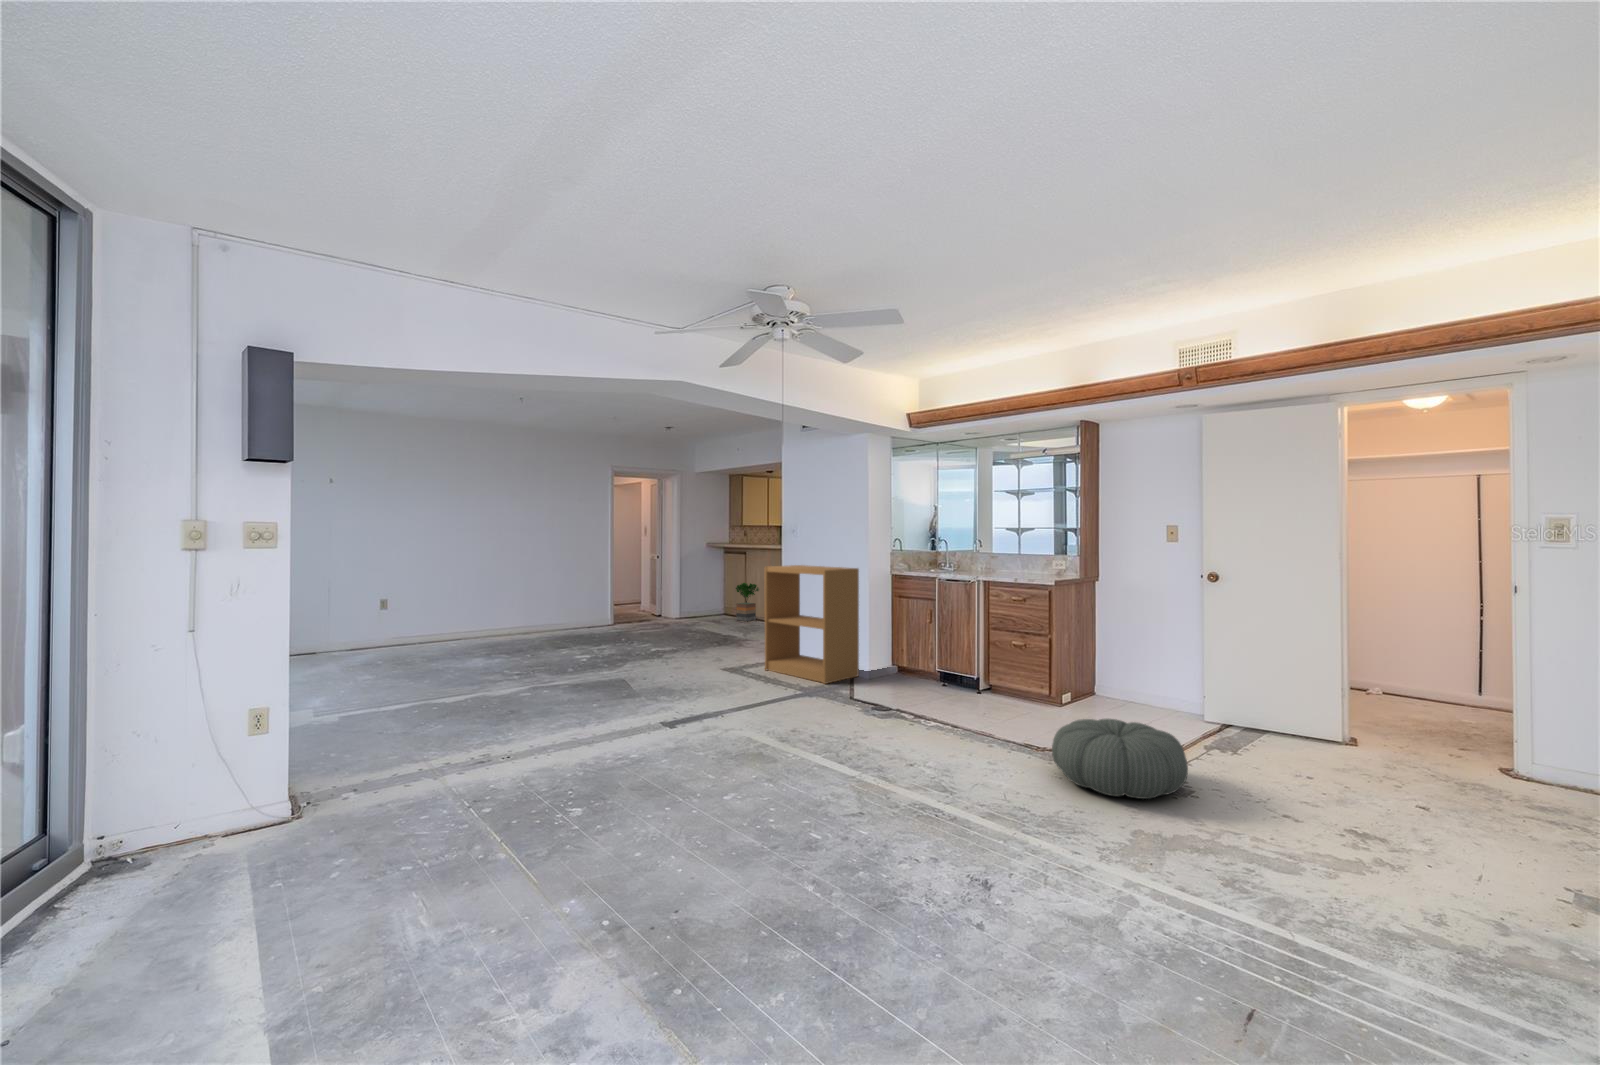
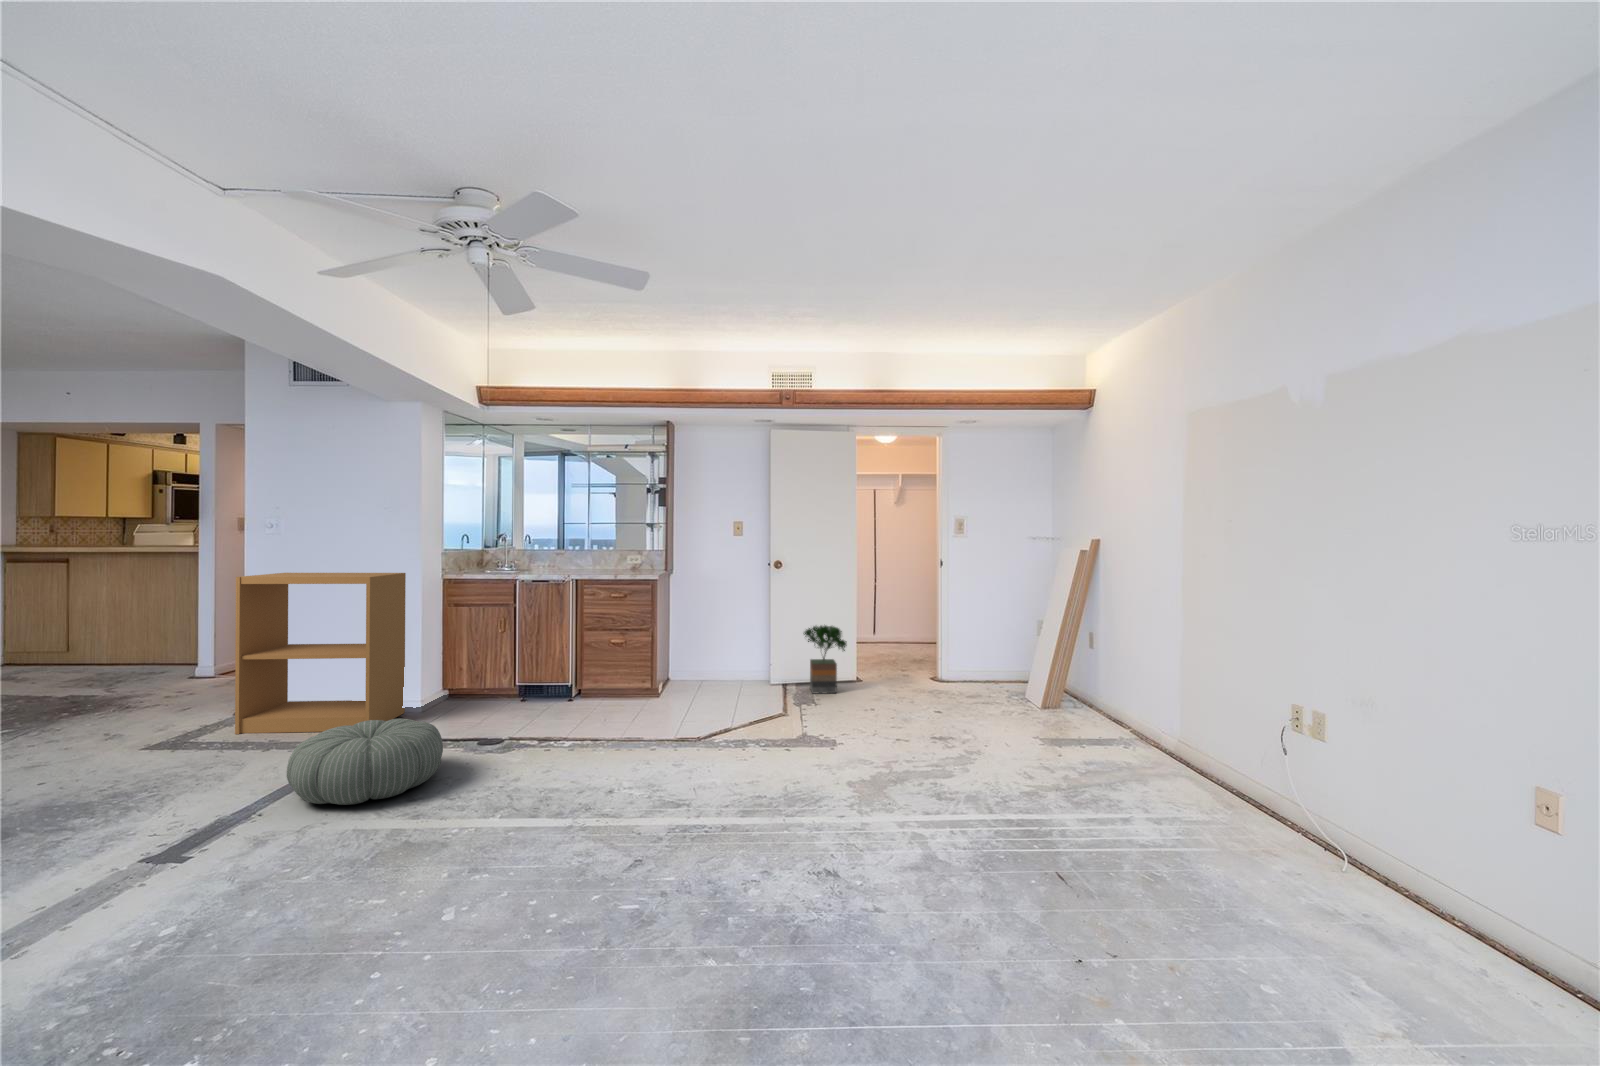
potted tree: present [736,583,759,621] -> present [803,625,847,694]
pouf: present [1052,719,1188,799] -> present [287,718,443,805]

